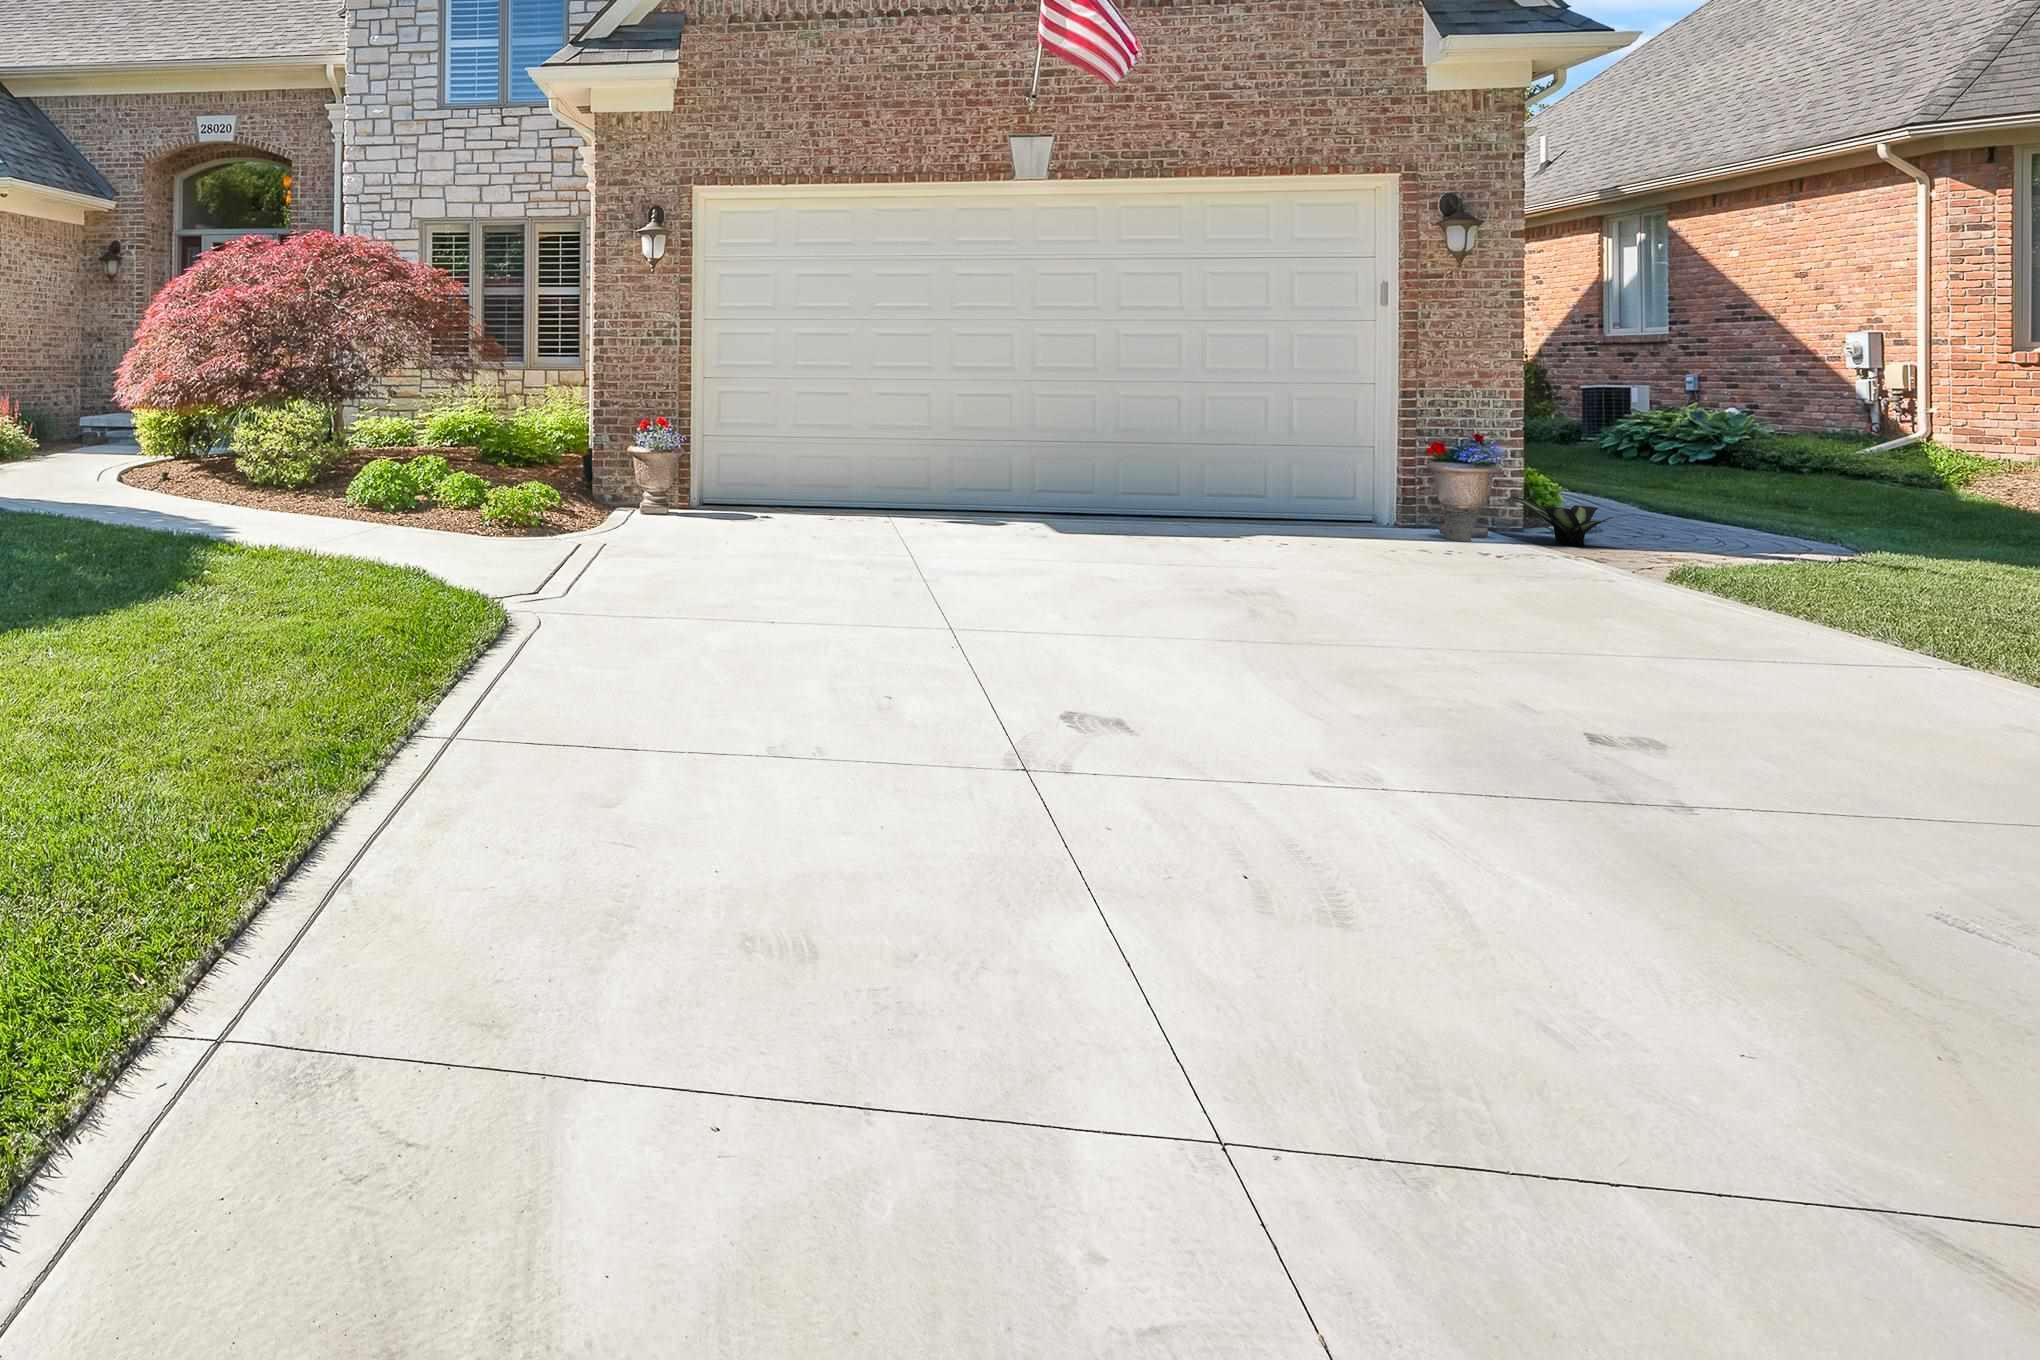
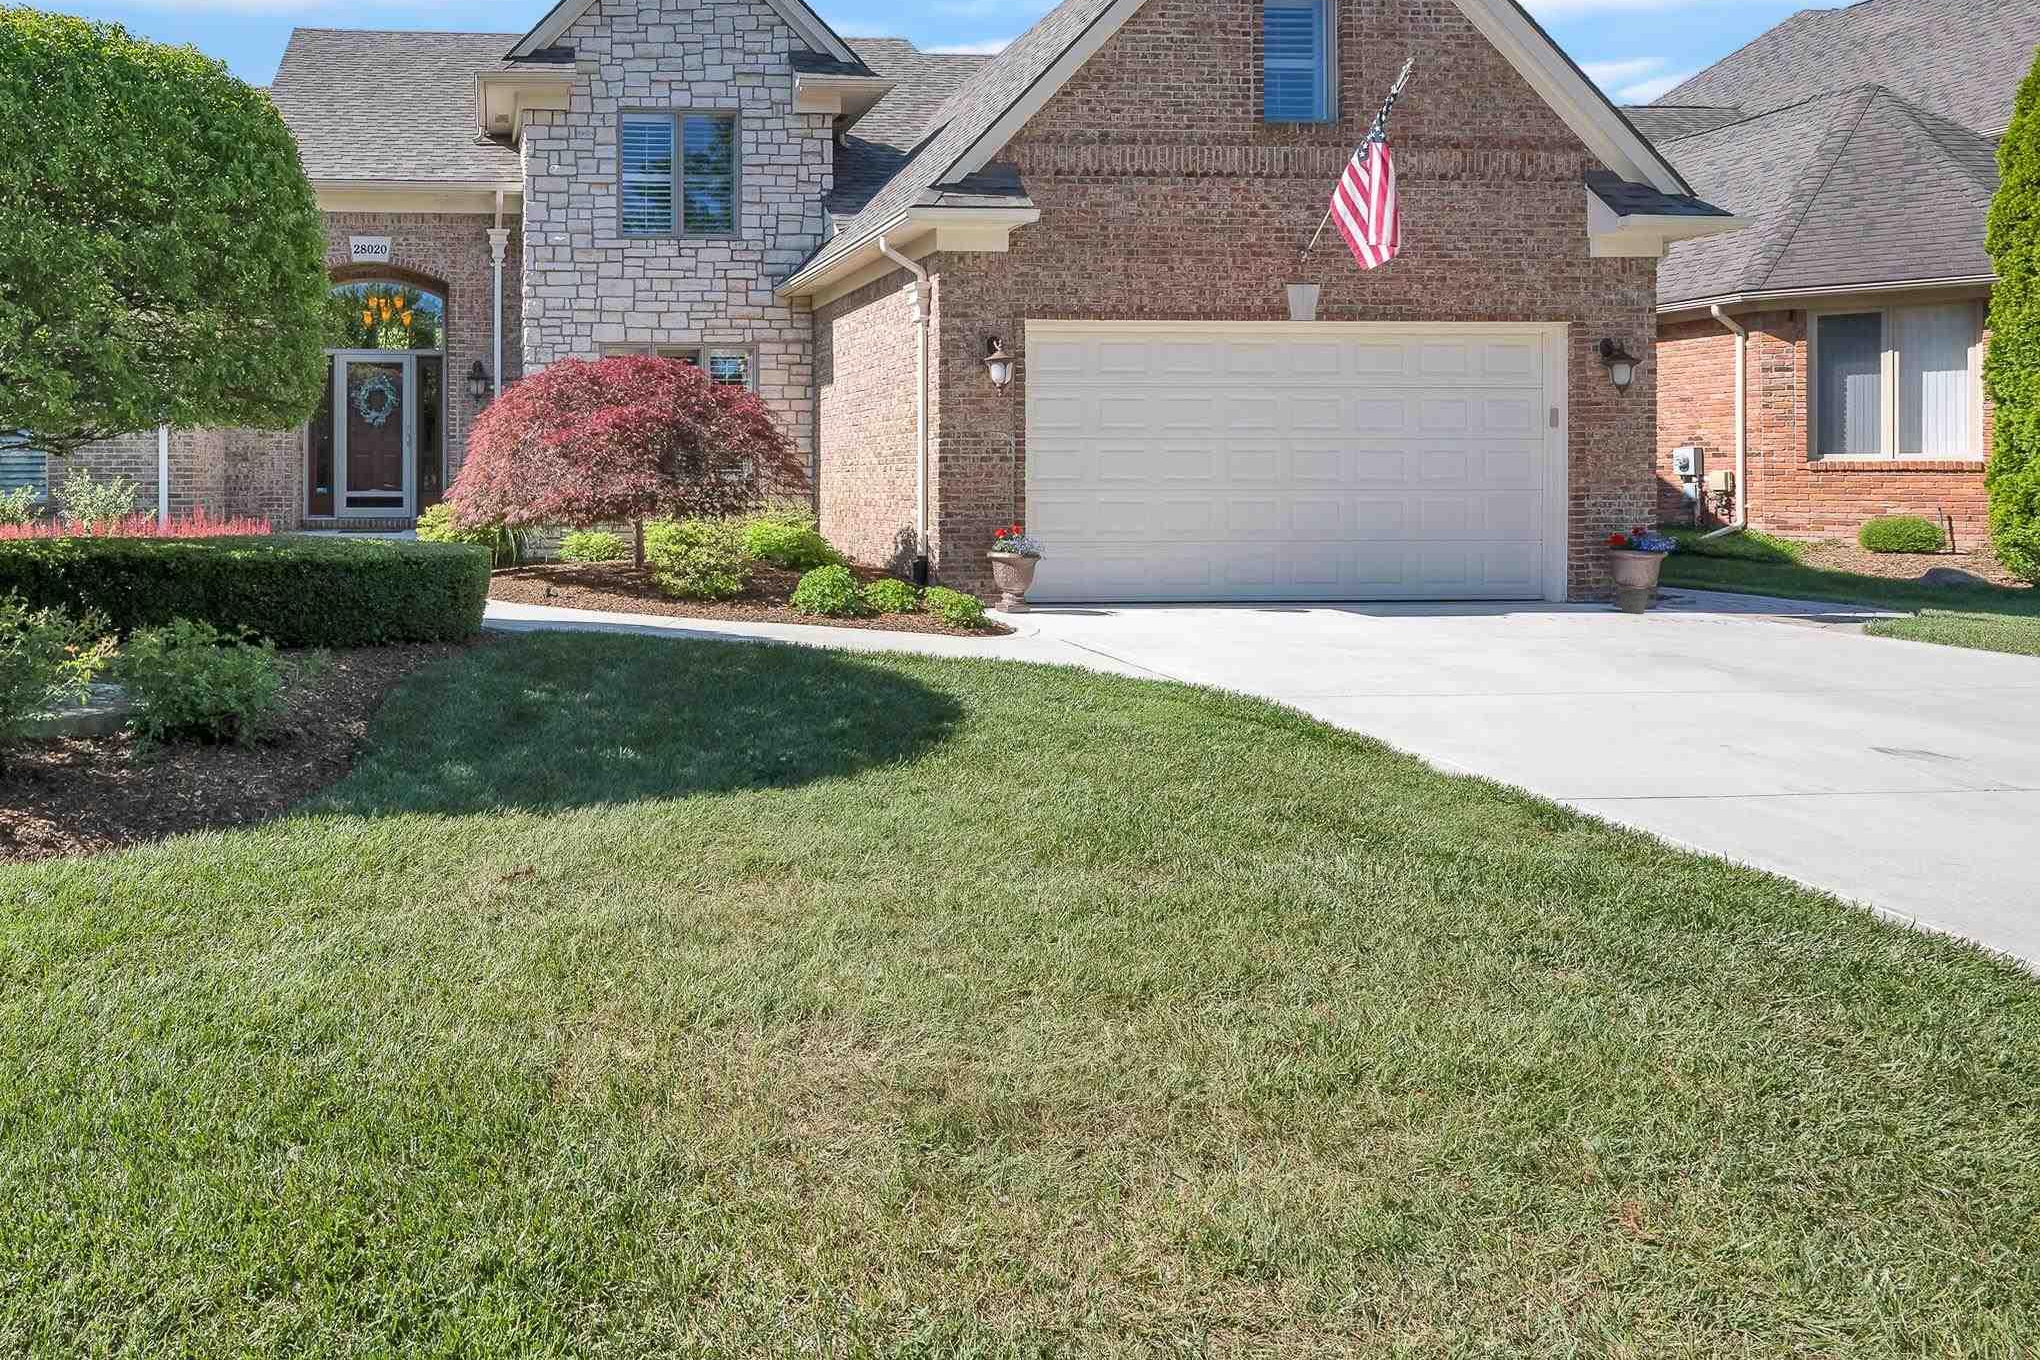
potted plant: present [1508,497,1626,546] -> none [1654,577,1757,615]

